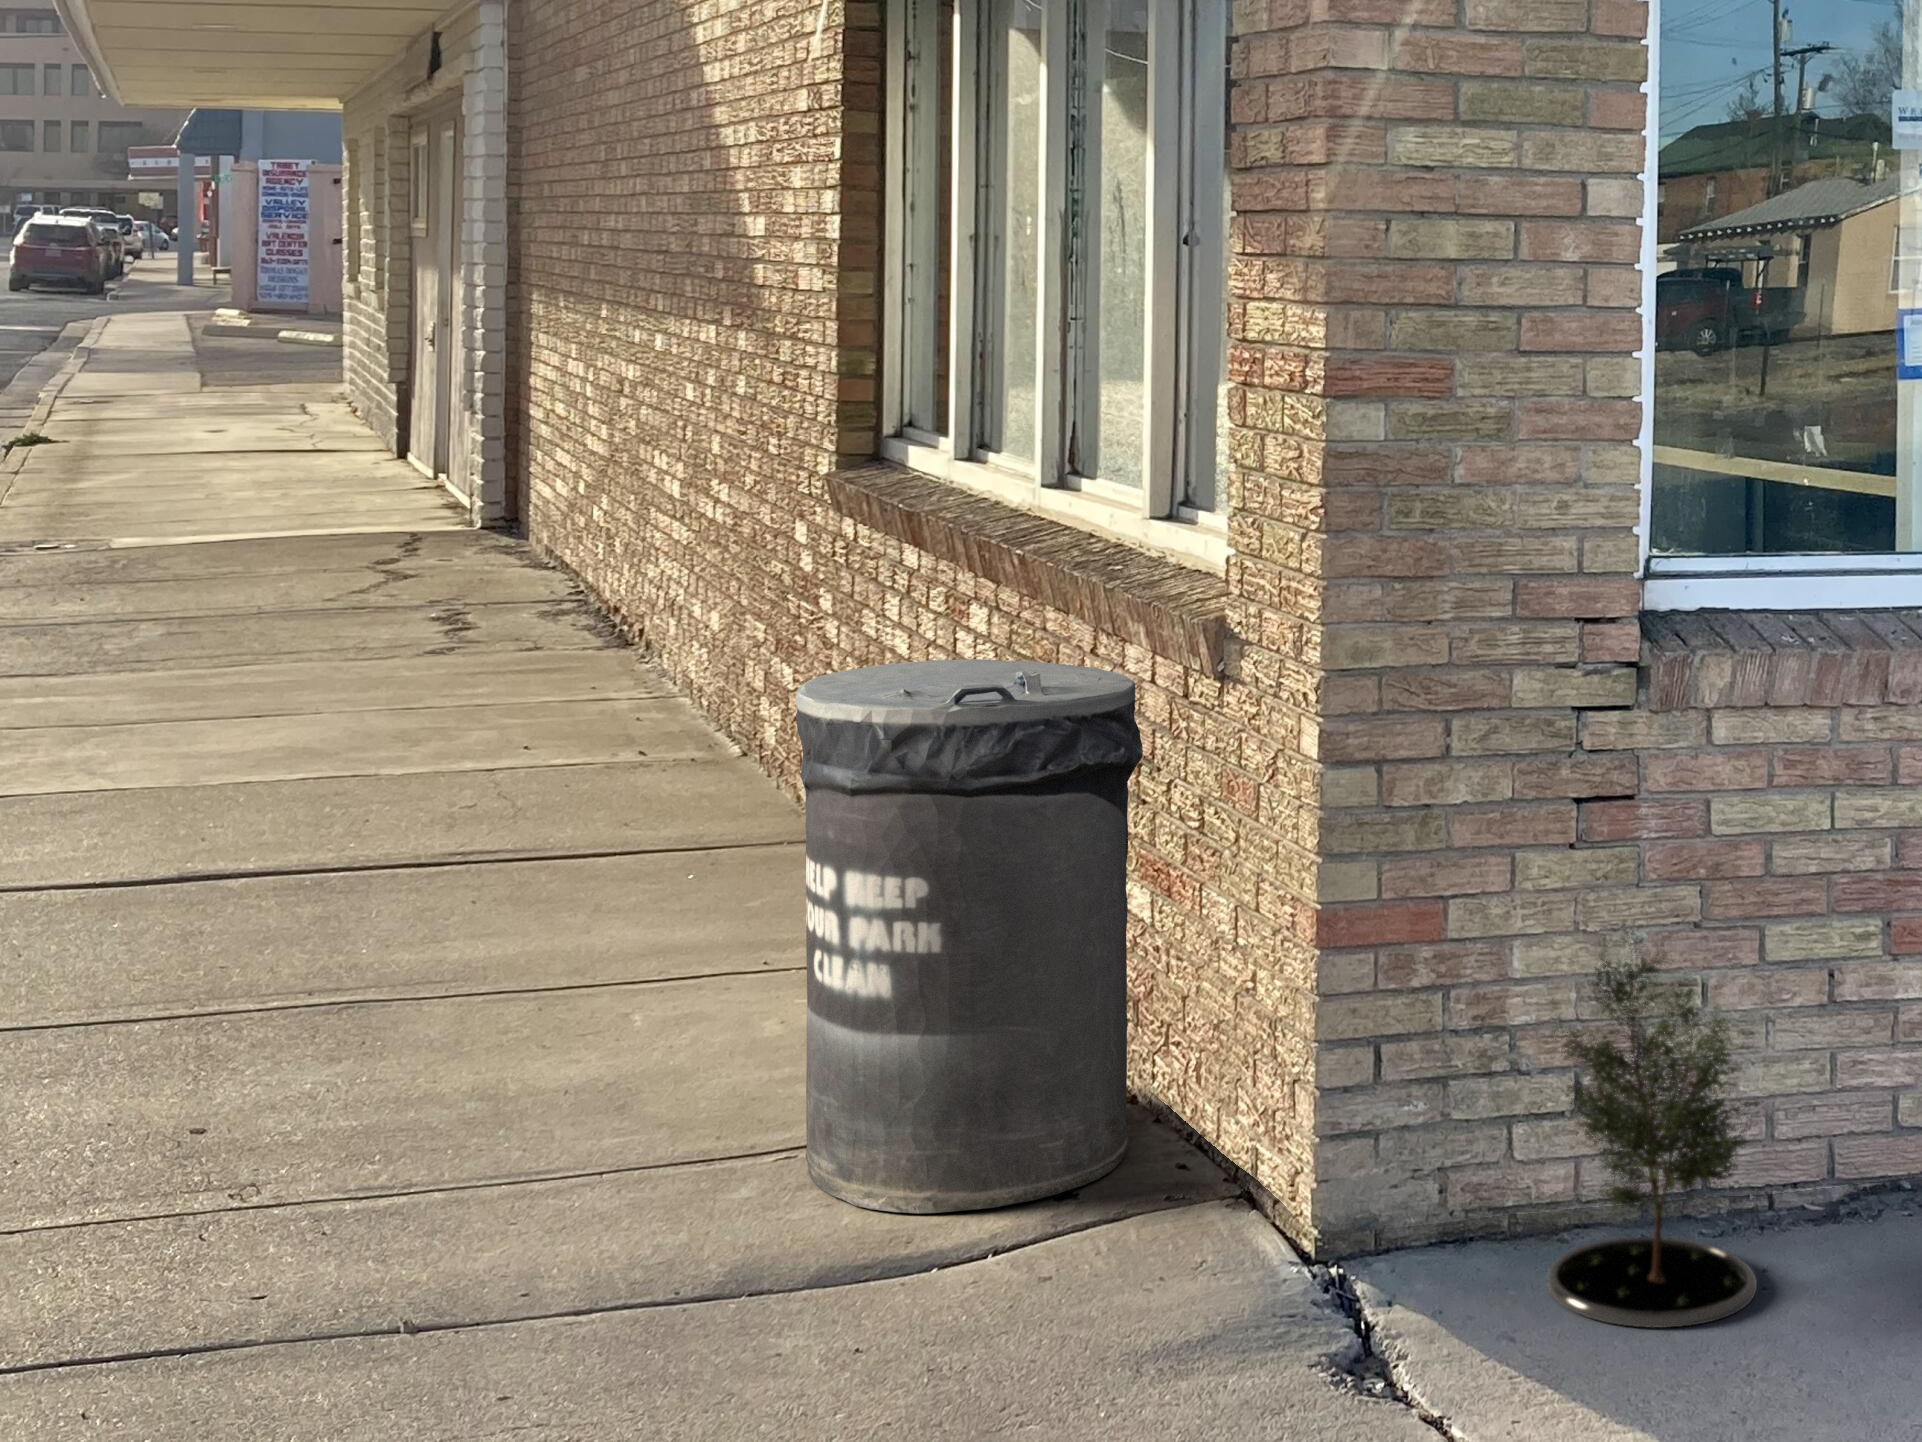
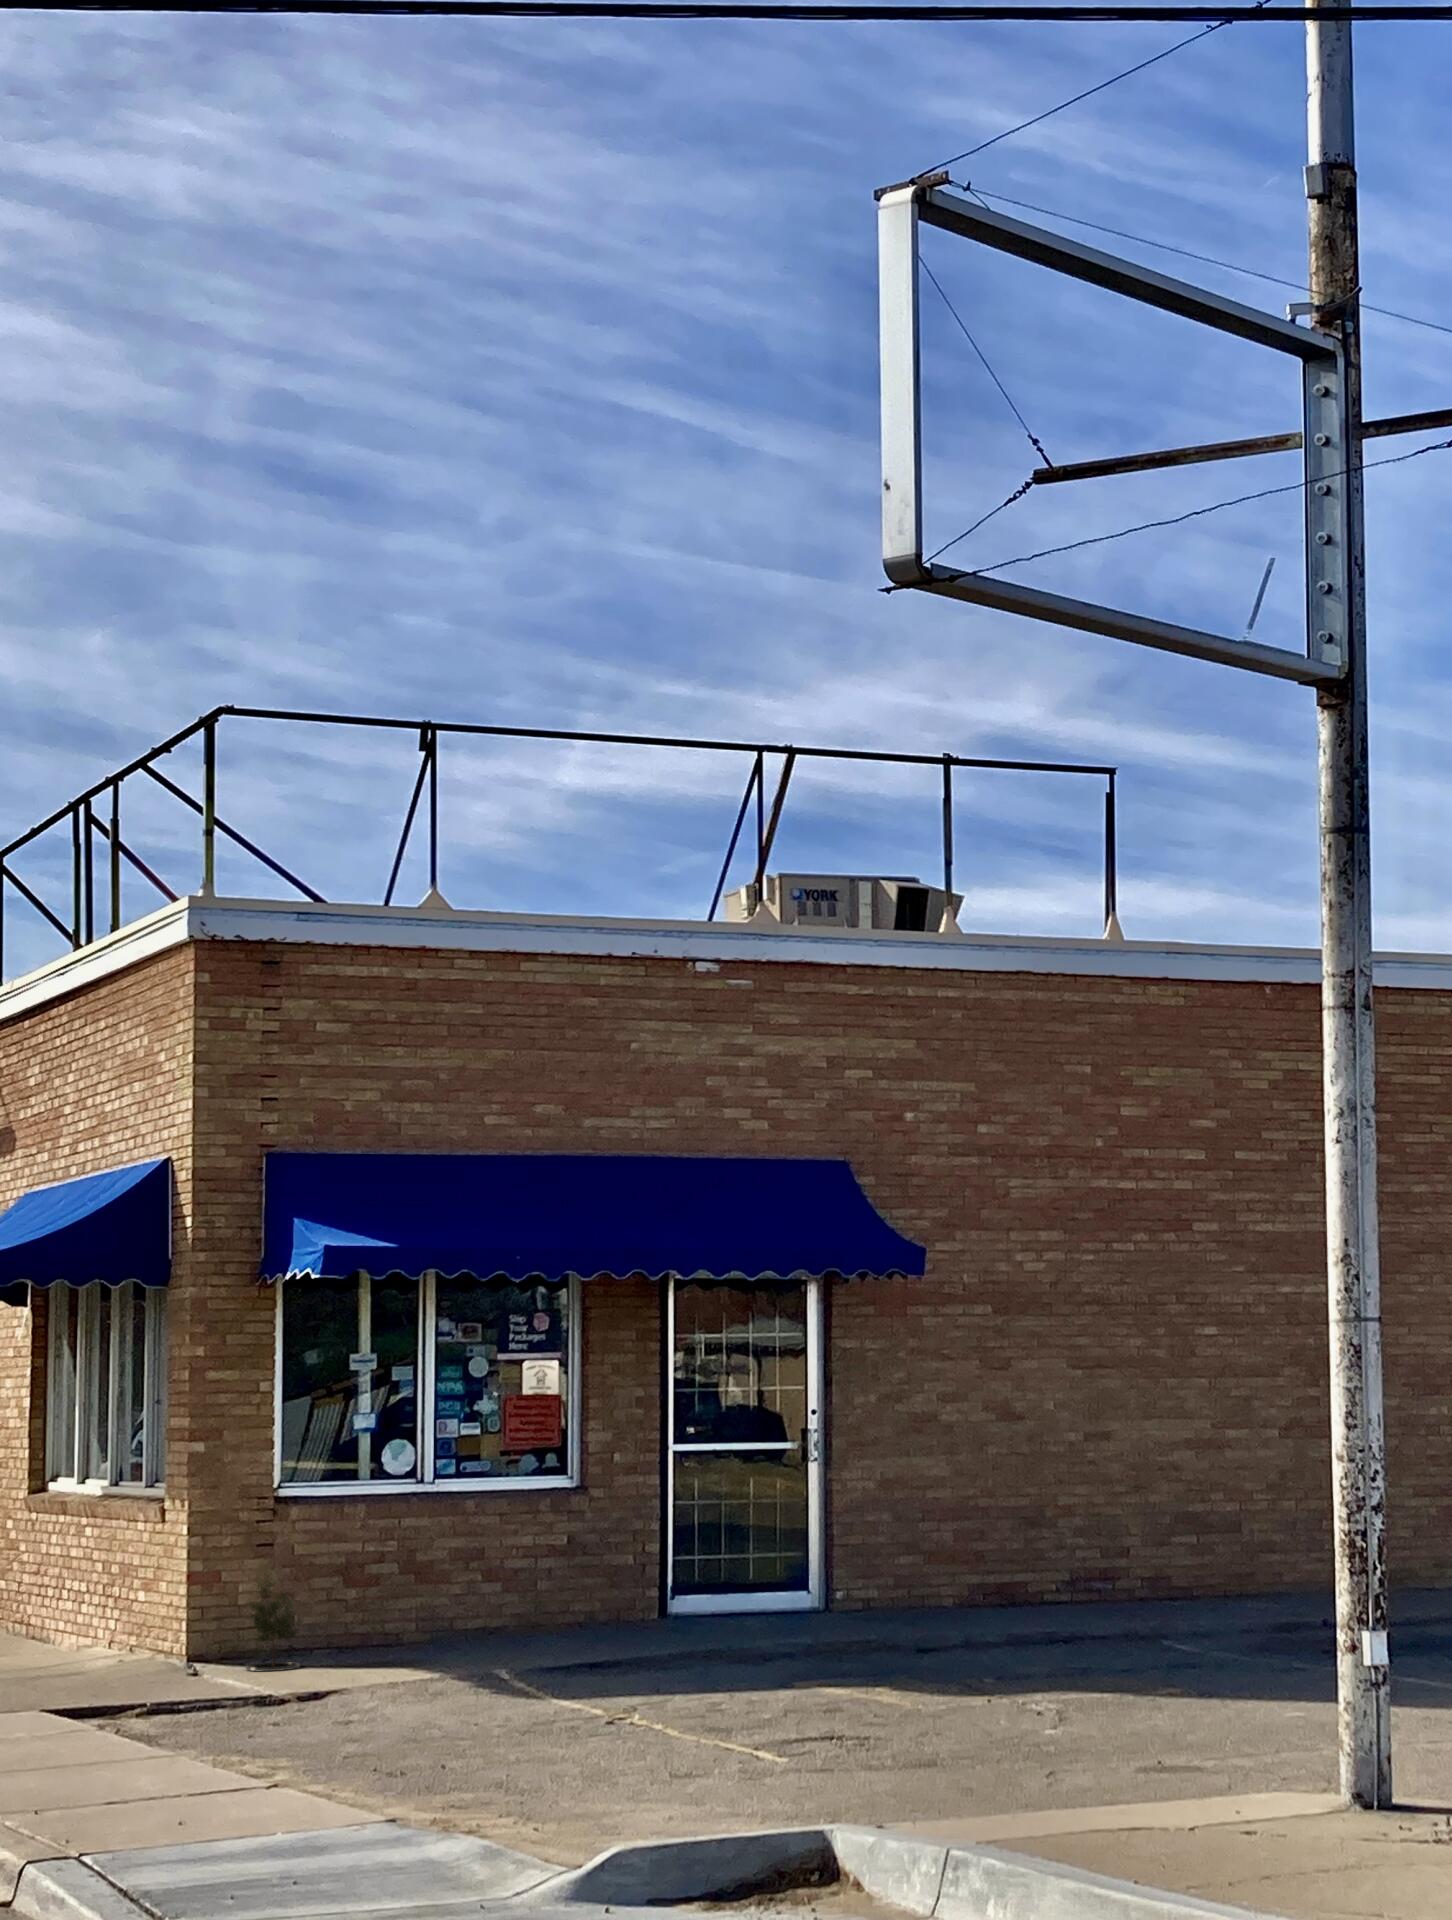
trash can: present [795,659,1143,1213] -> none [43,1524,140,1672]

